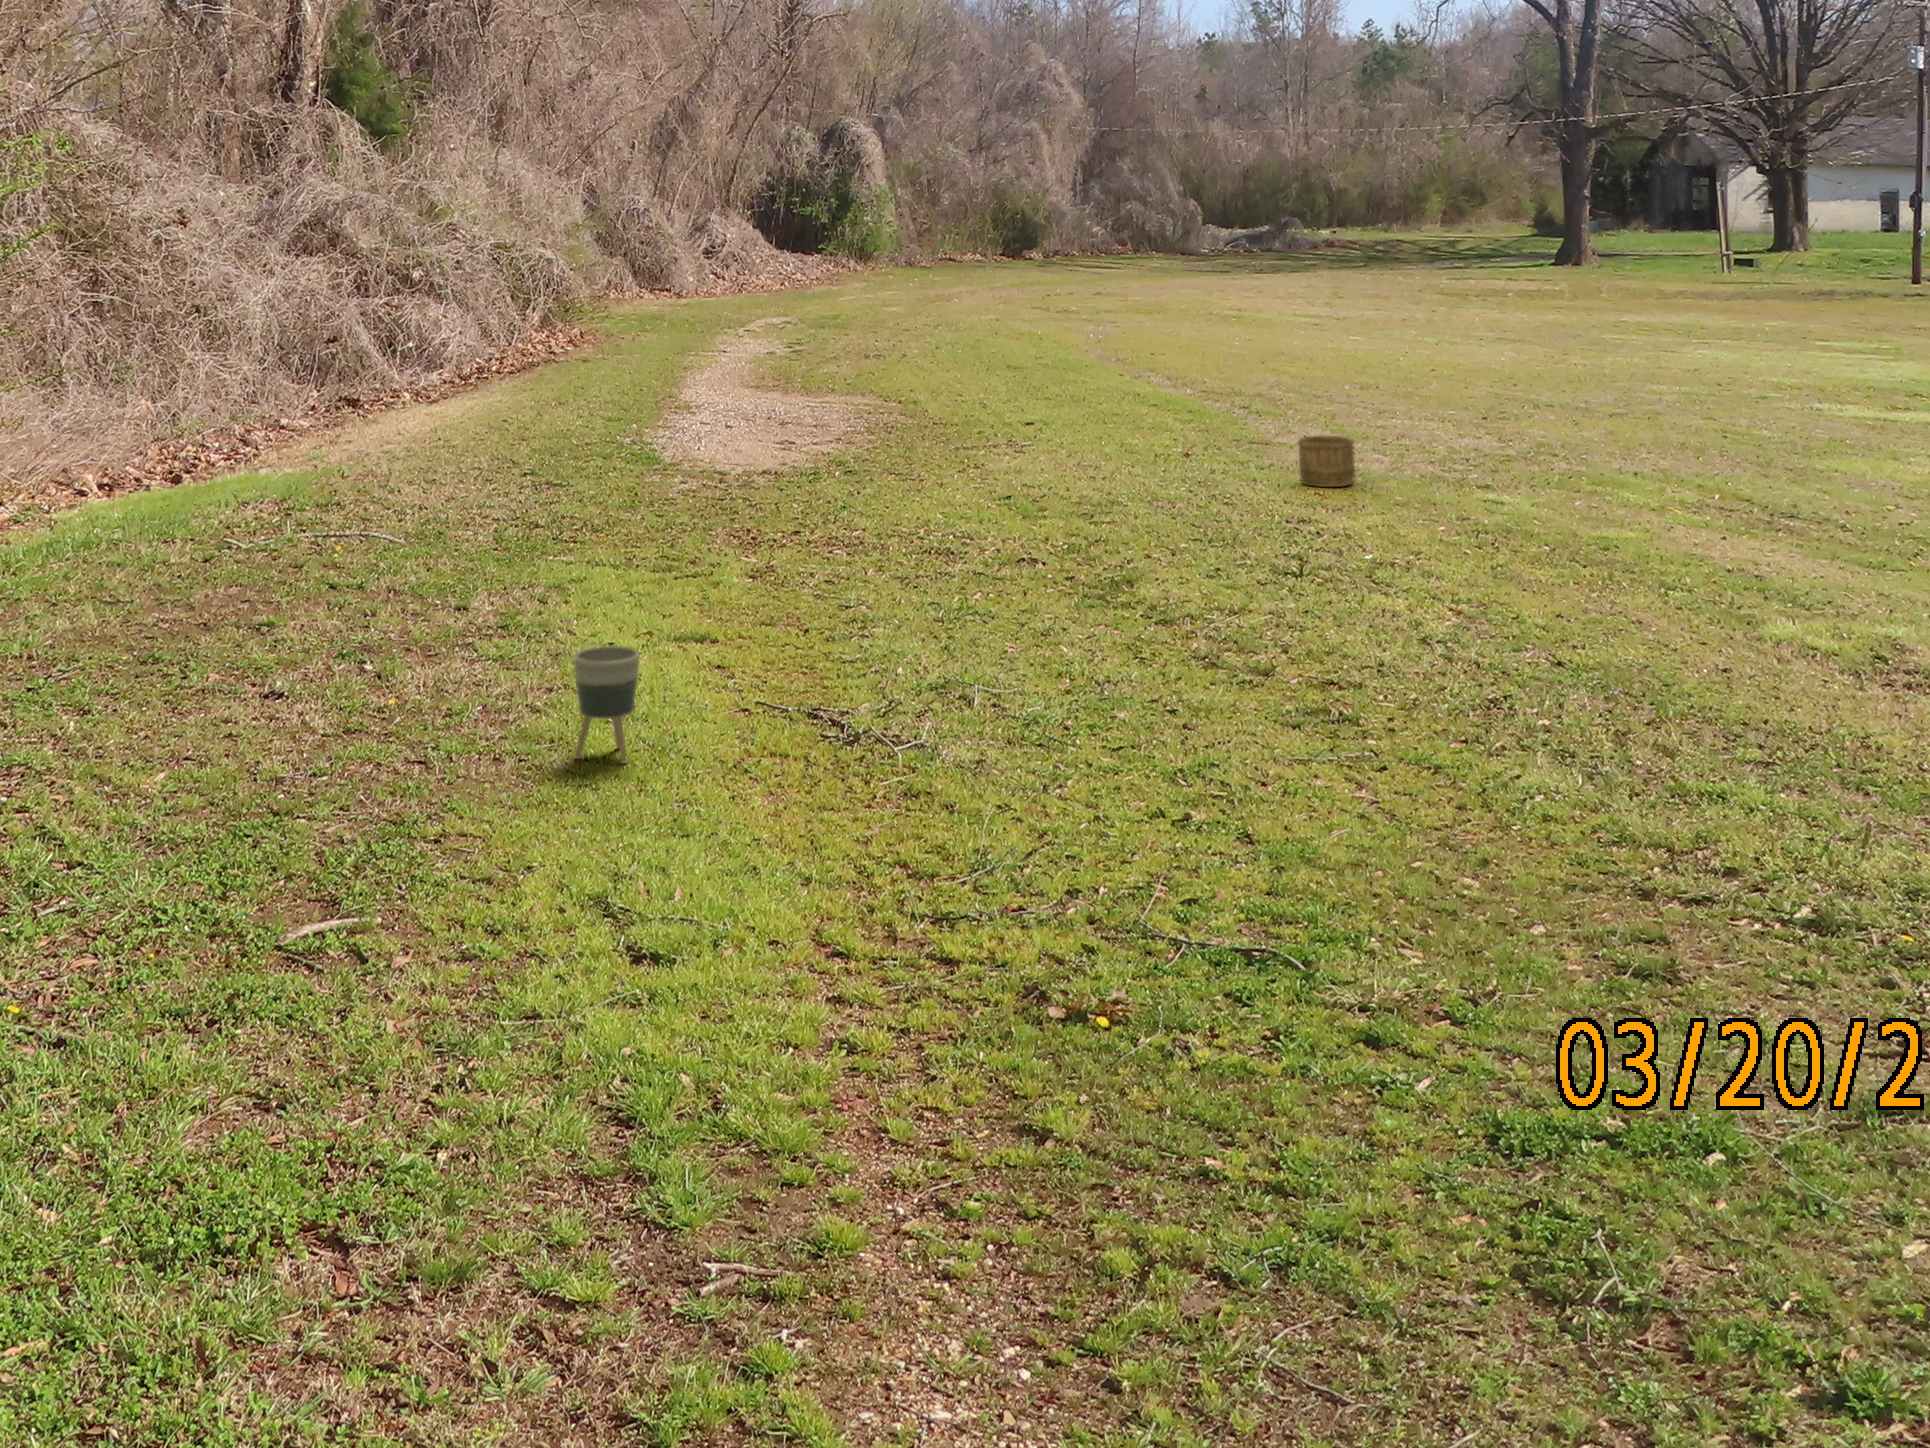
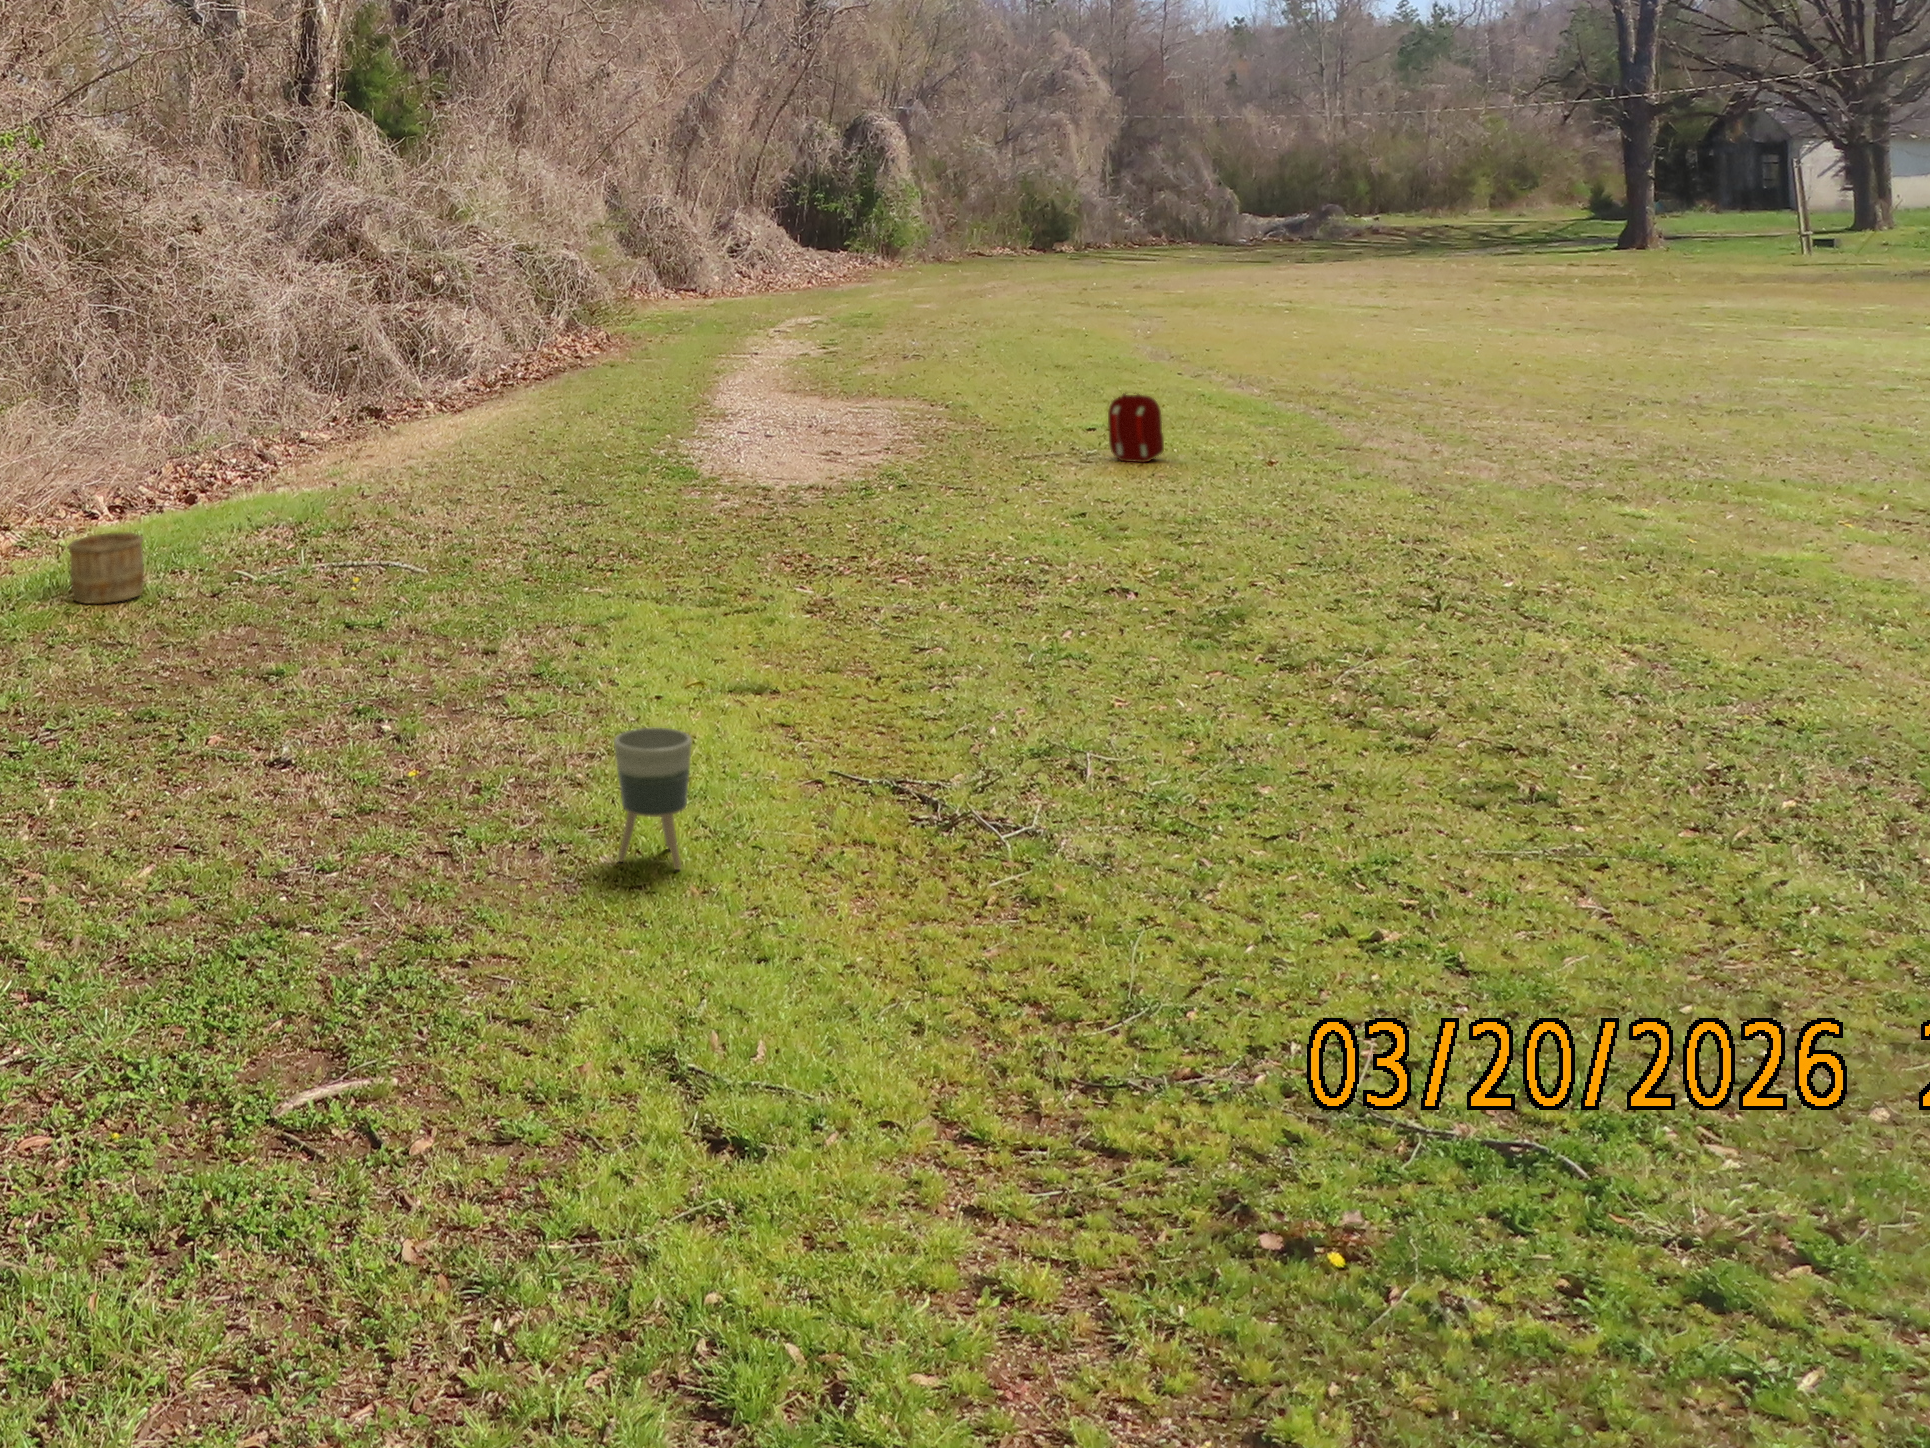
backpack: none [1038,378,1086,442] -> present [1108,393,1164,462]
wooden bucket: present [1298,436,1355,487] -> present [67,533,144,604]

